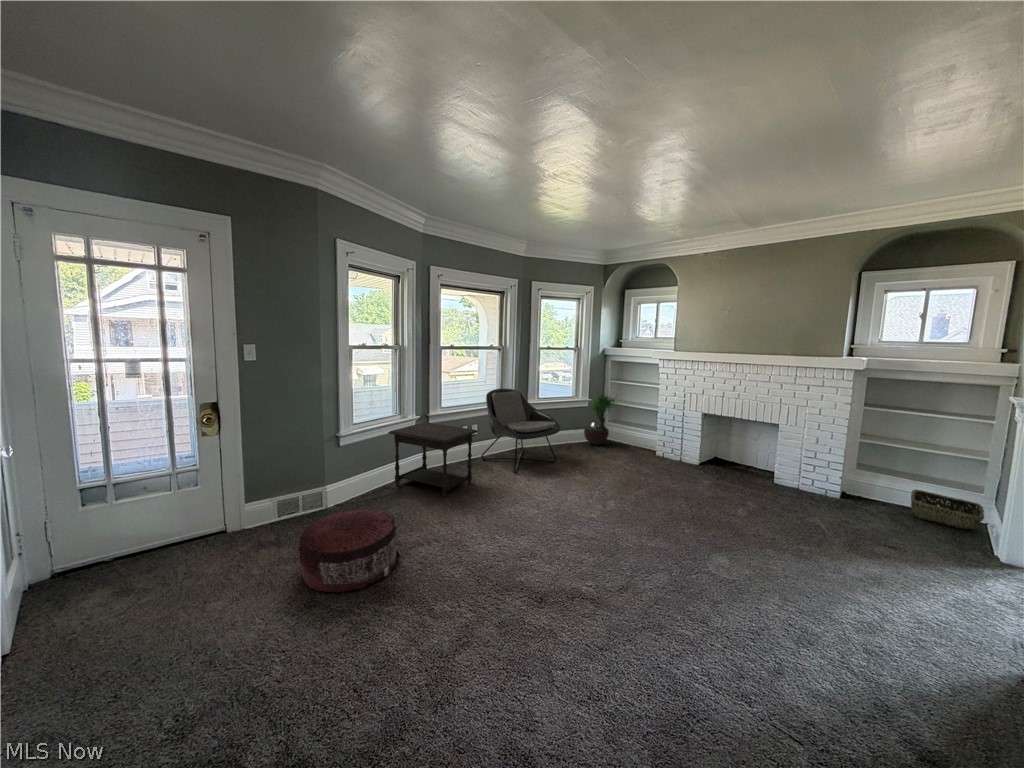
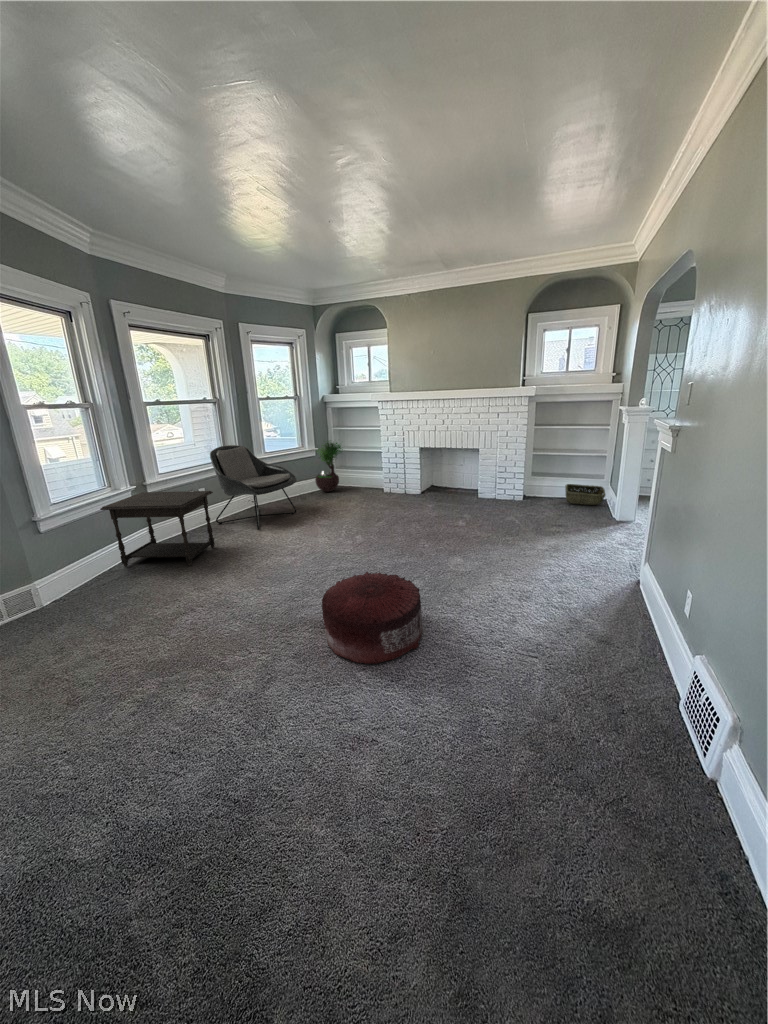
pouf: present [298,509,400,592] -> present [322,572,423,664]

